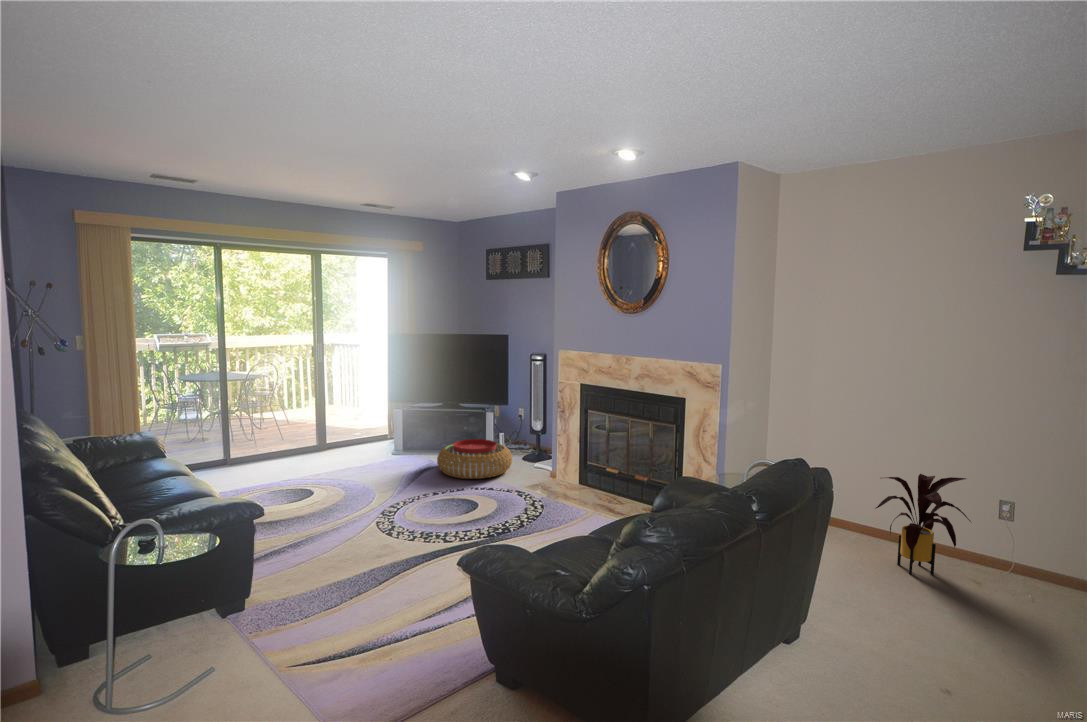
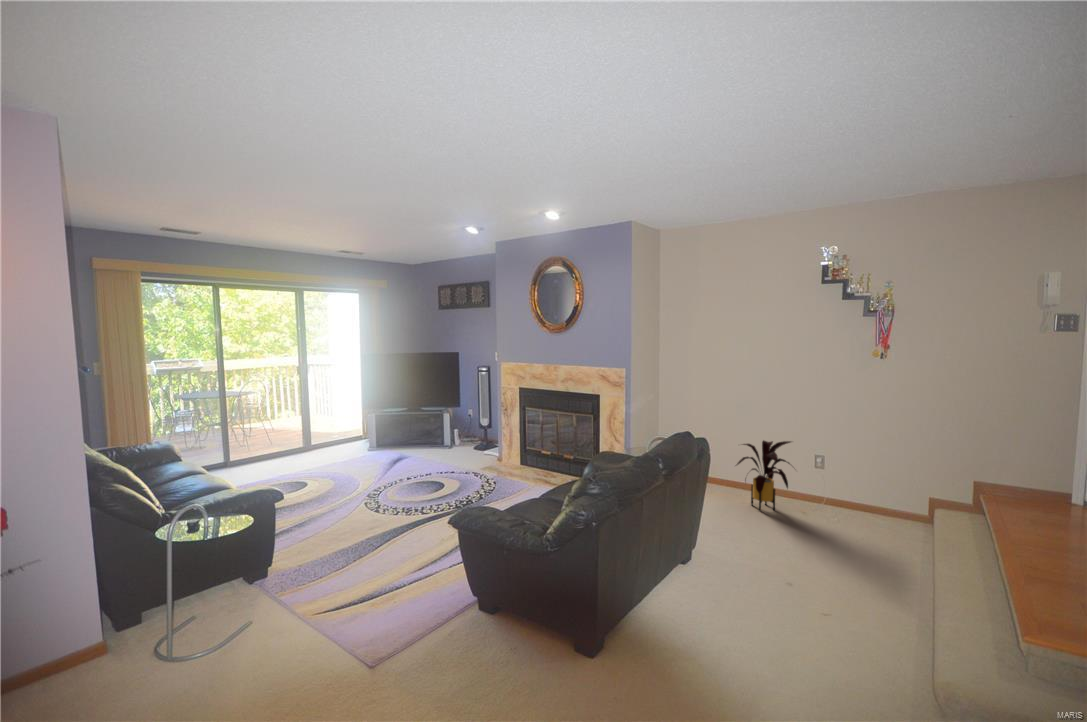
pouf: present [437,439,512,479] -> none [407,435,467,466]

